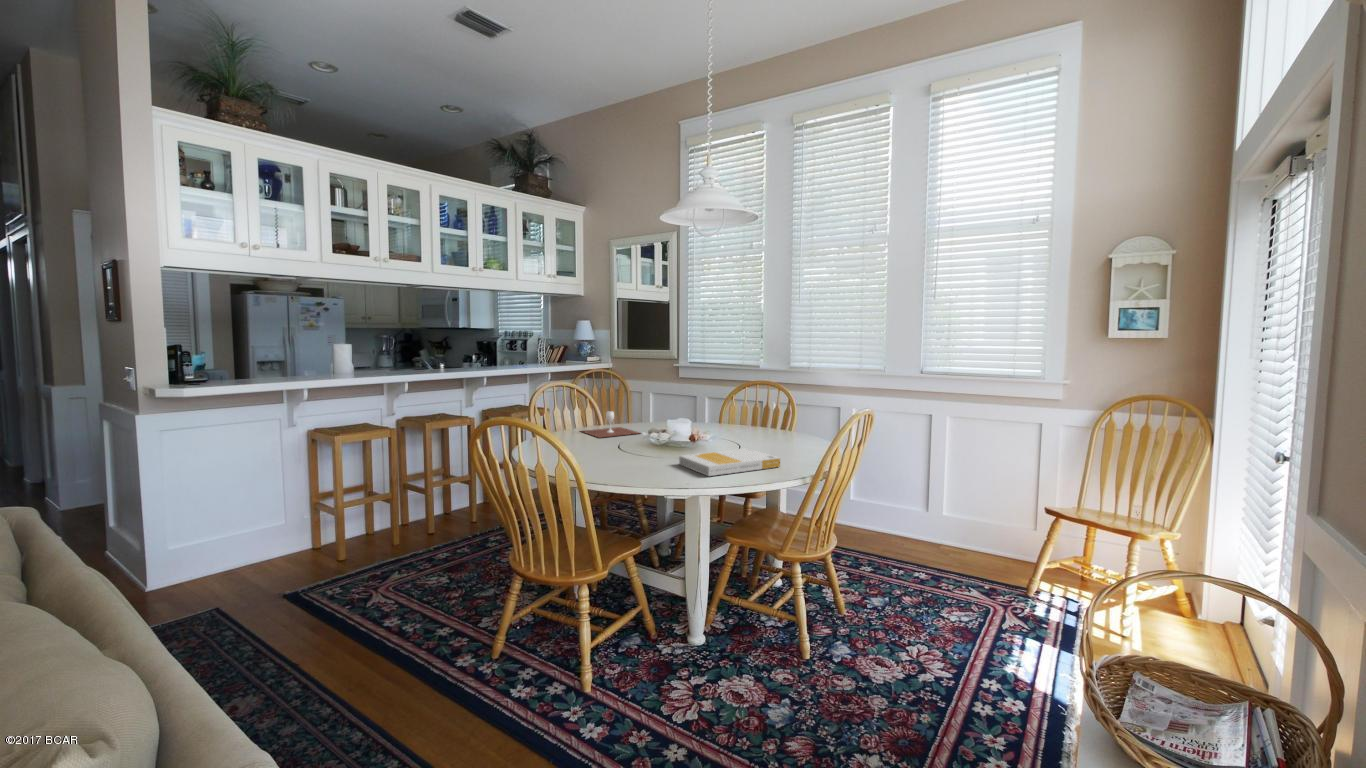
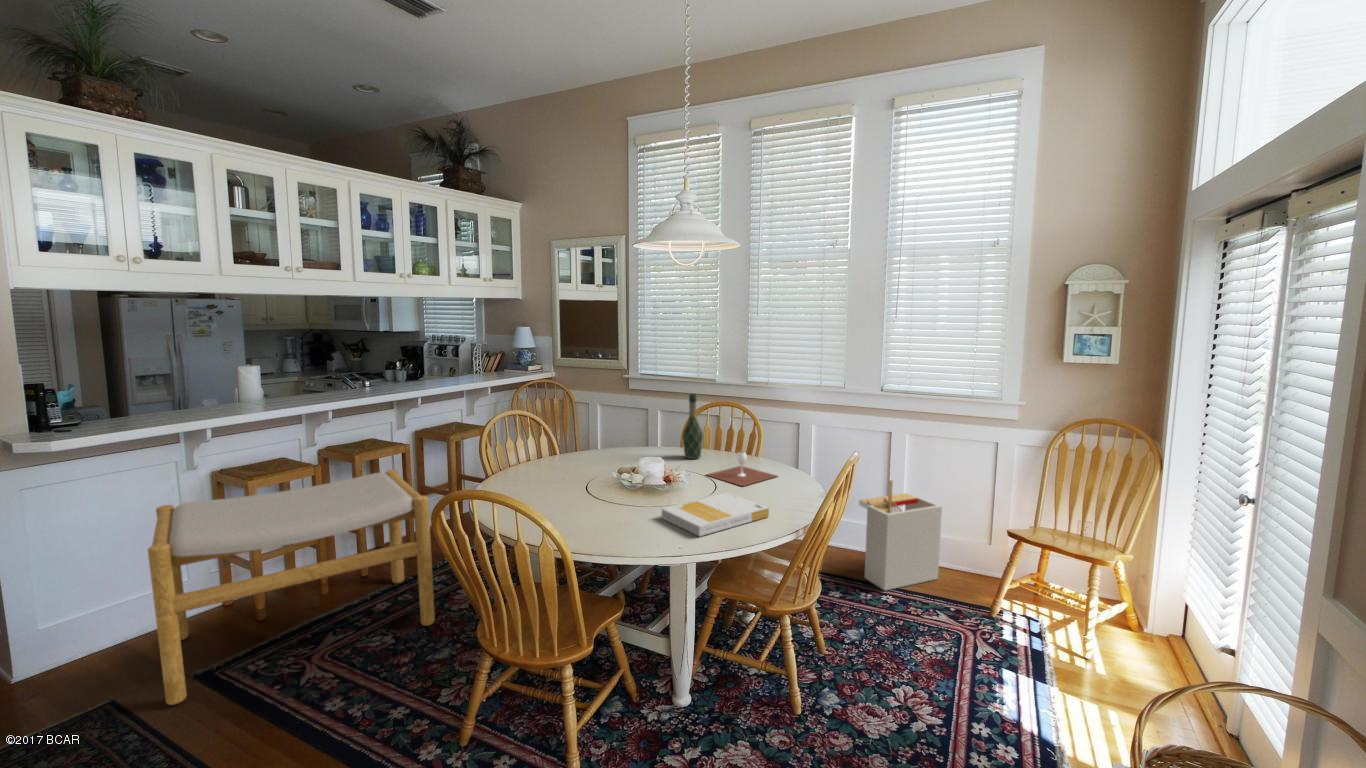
wine bottle: none [717,368,736,430] -> present [683,394,703,459]
wine glass: present [580,411,639,438] -> present [707,452,777,486]
footstool: none [250,436,485,614] -> present [148,470,435,705]
storage bin: none [896,459,982,569] -> present [859,480,942,591]

